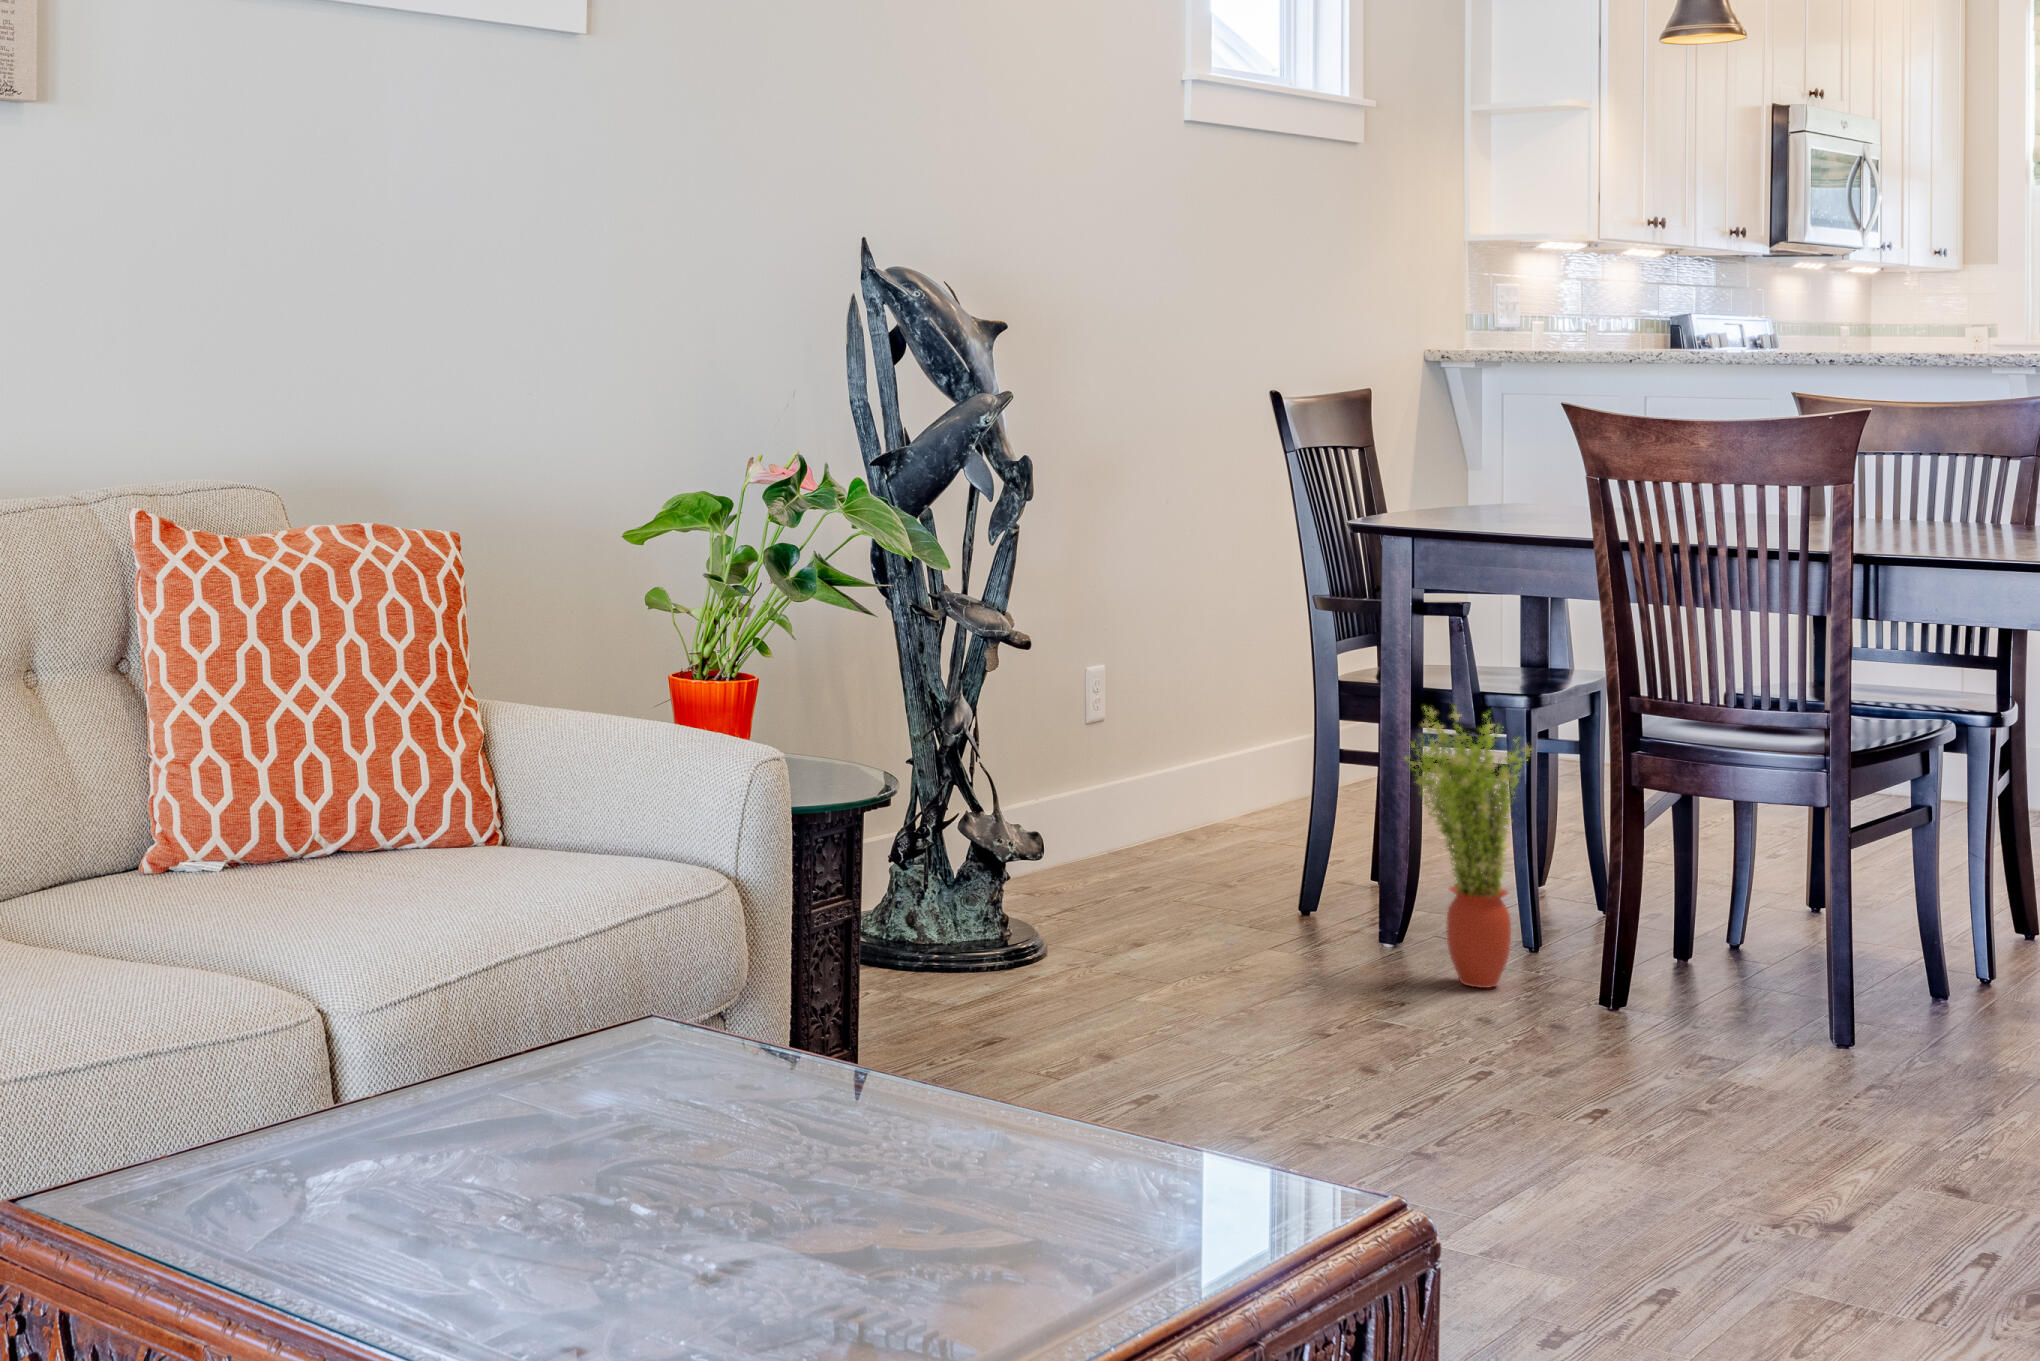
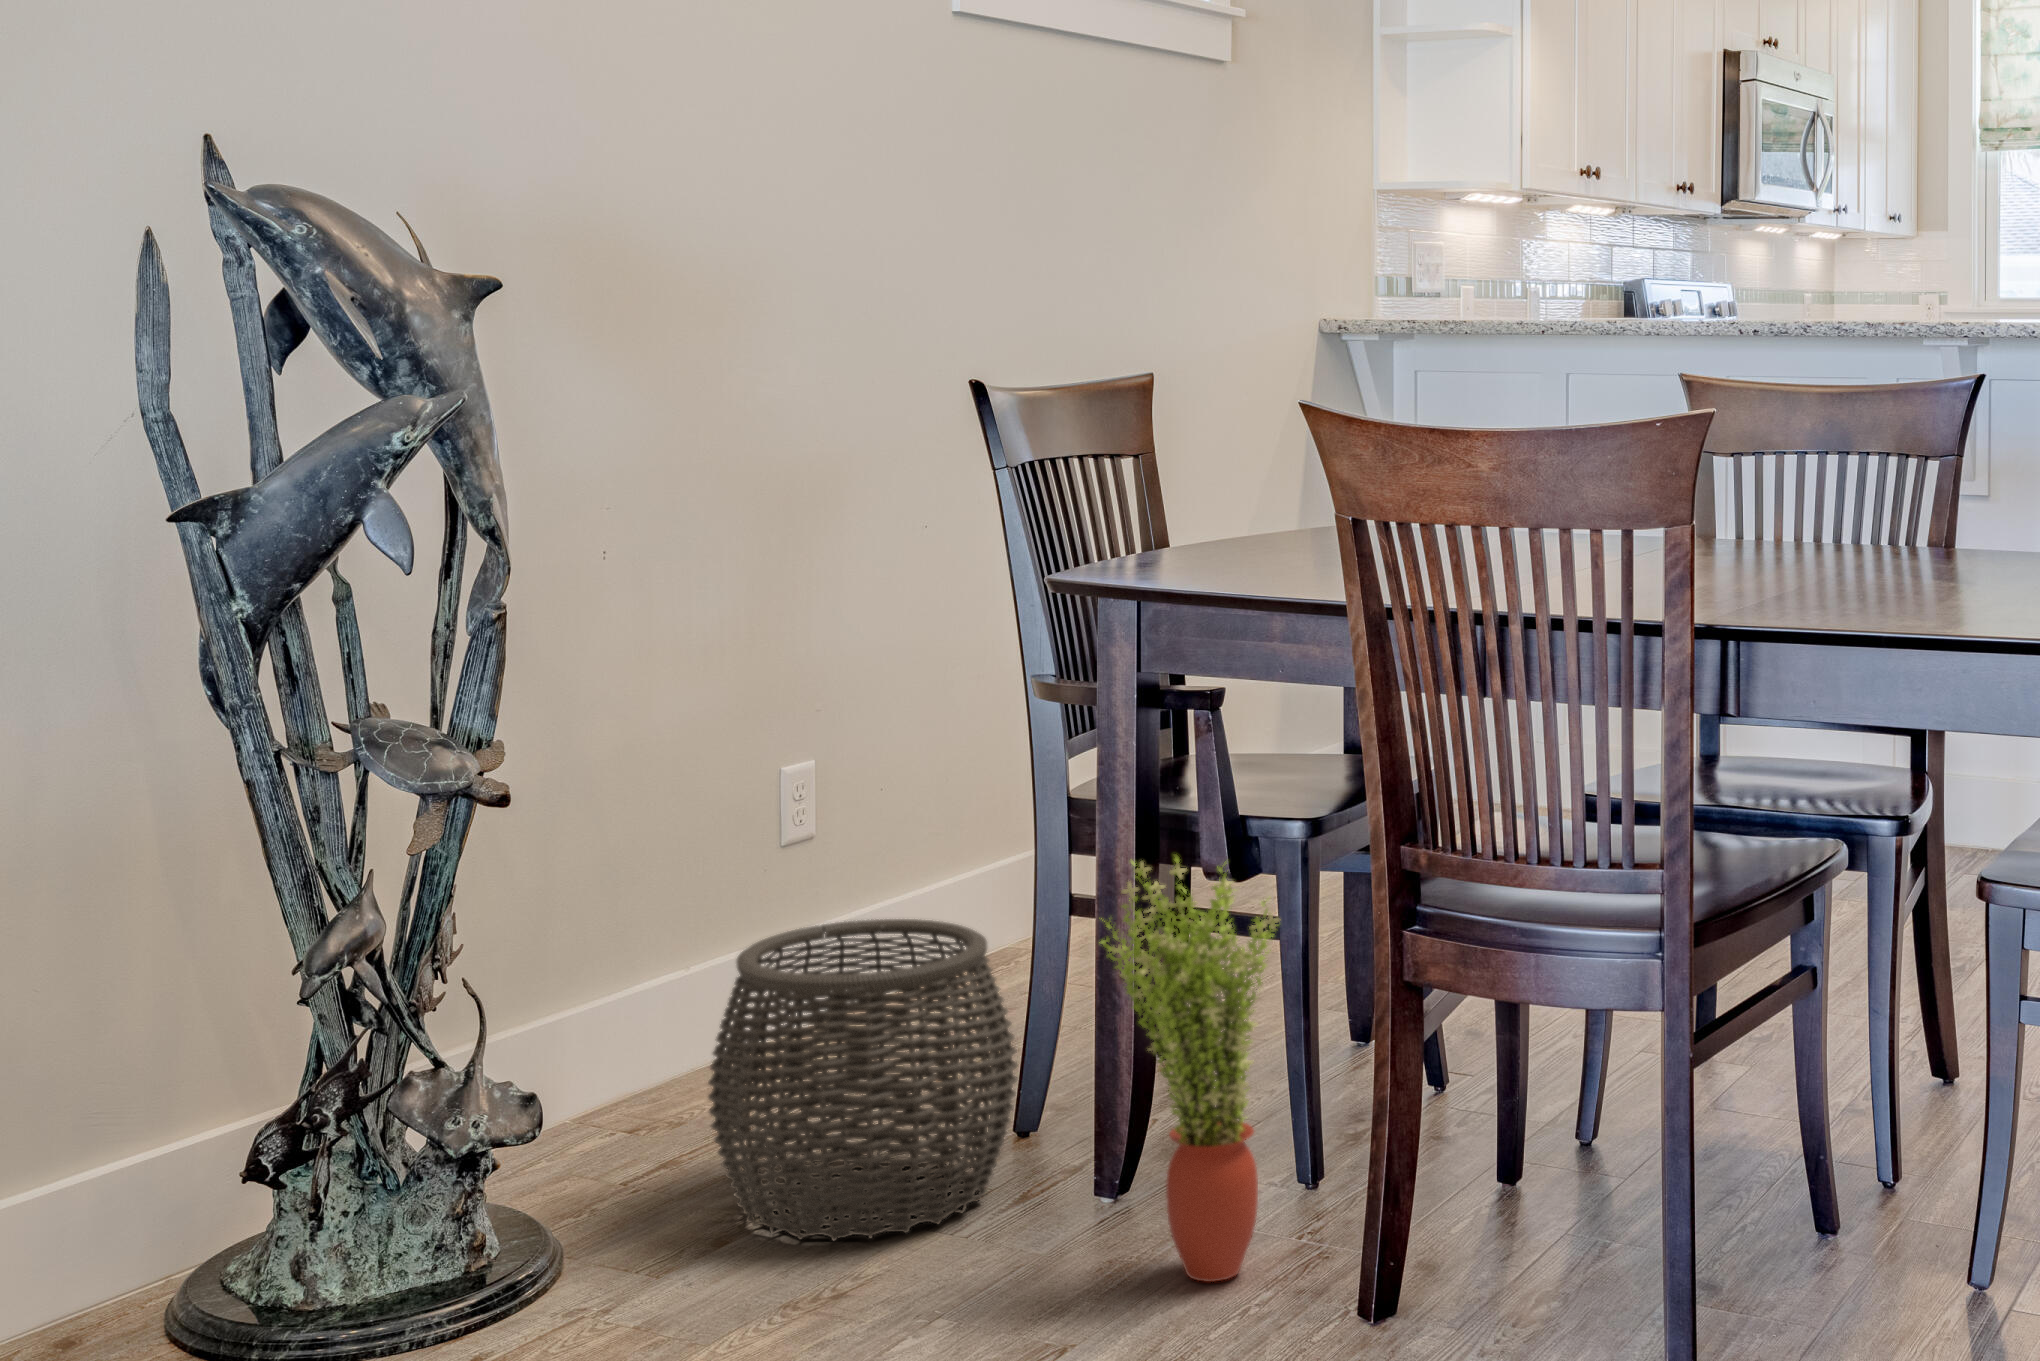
woven basket: none [1110,752,1317,950] -> present [708,919,1018,1241]

